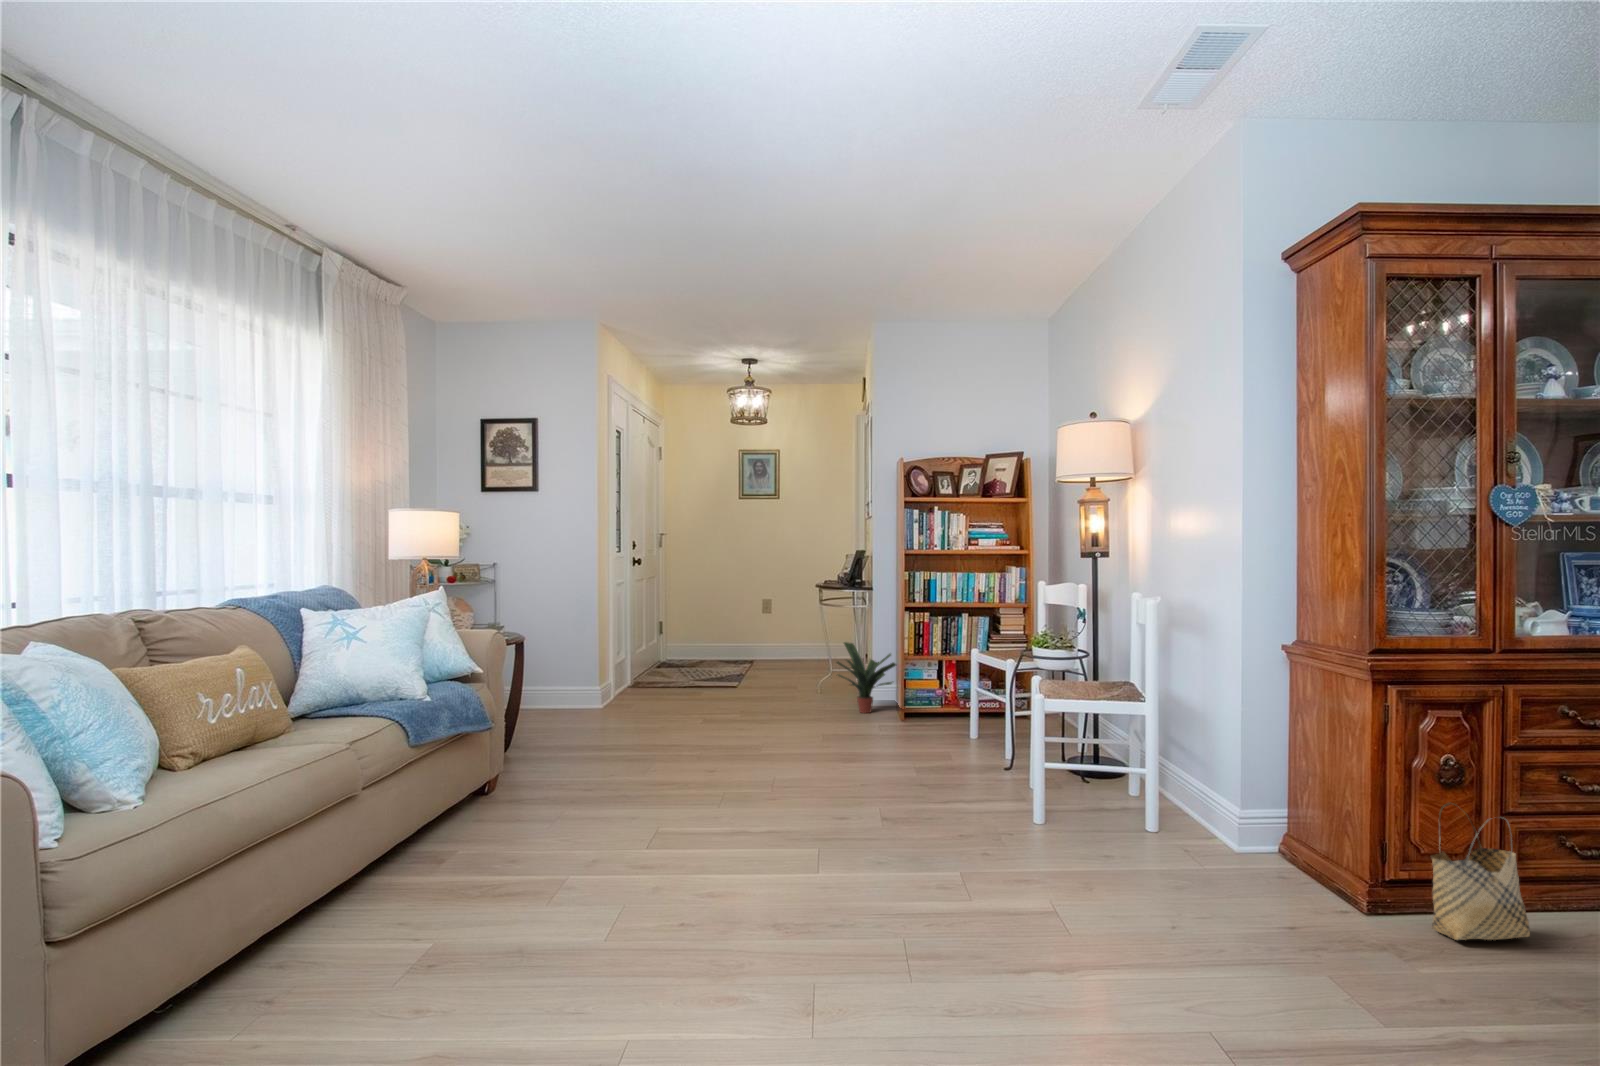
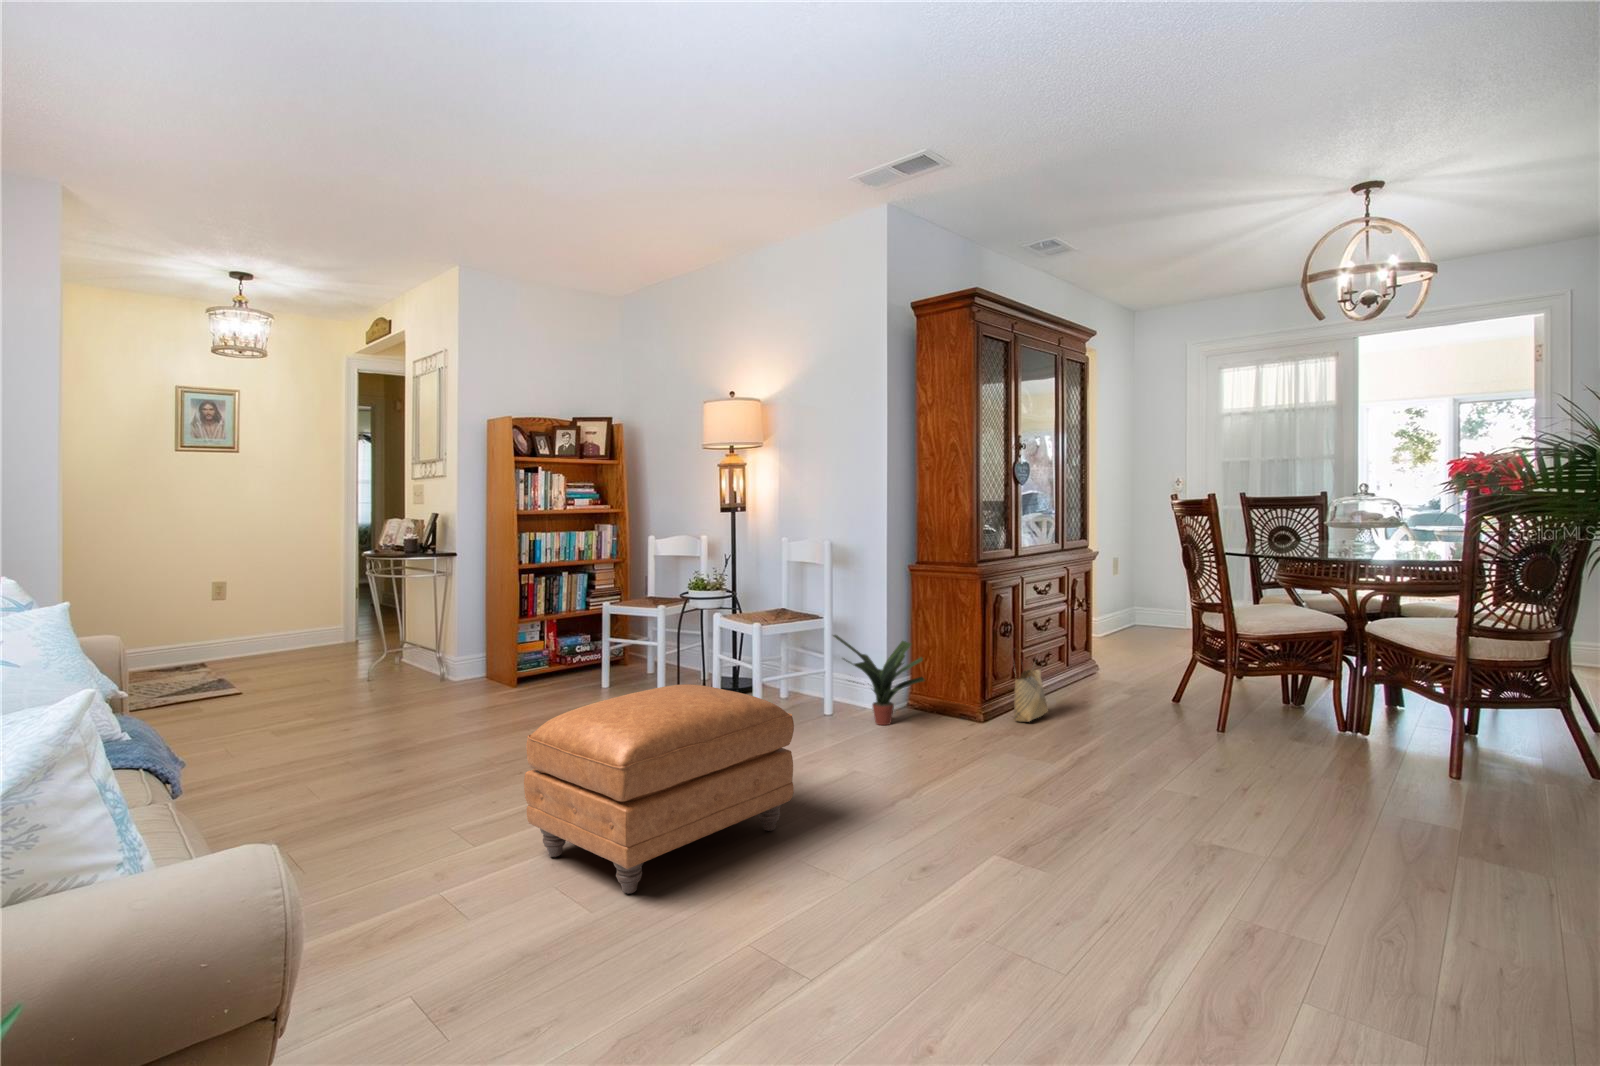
potted plant: present [837,642,896,713] -> present [833,635,925,725]
ottoman: none [579,744,846,956] -> present [524,684,794,894]

